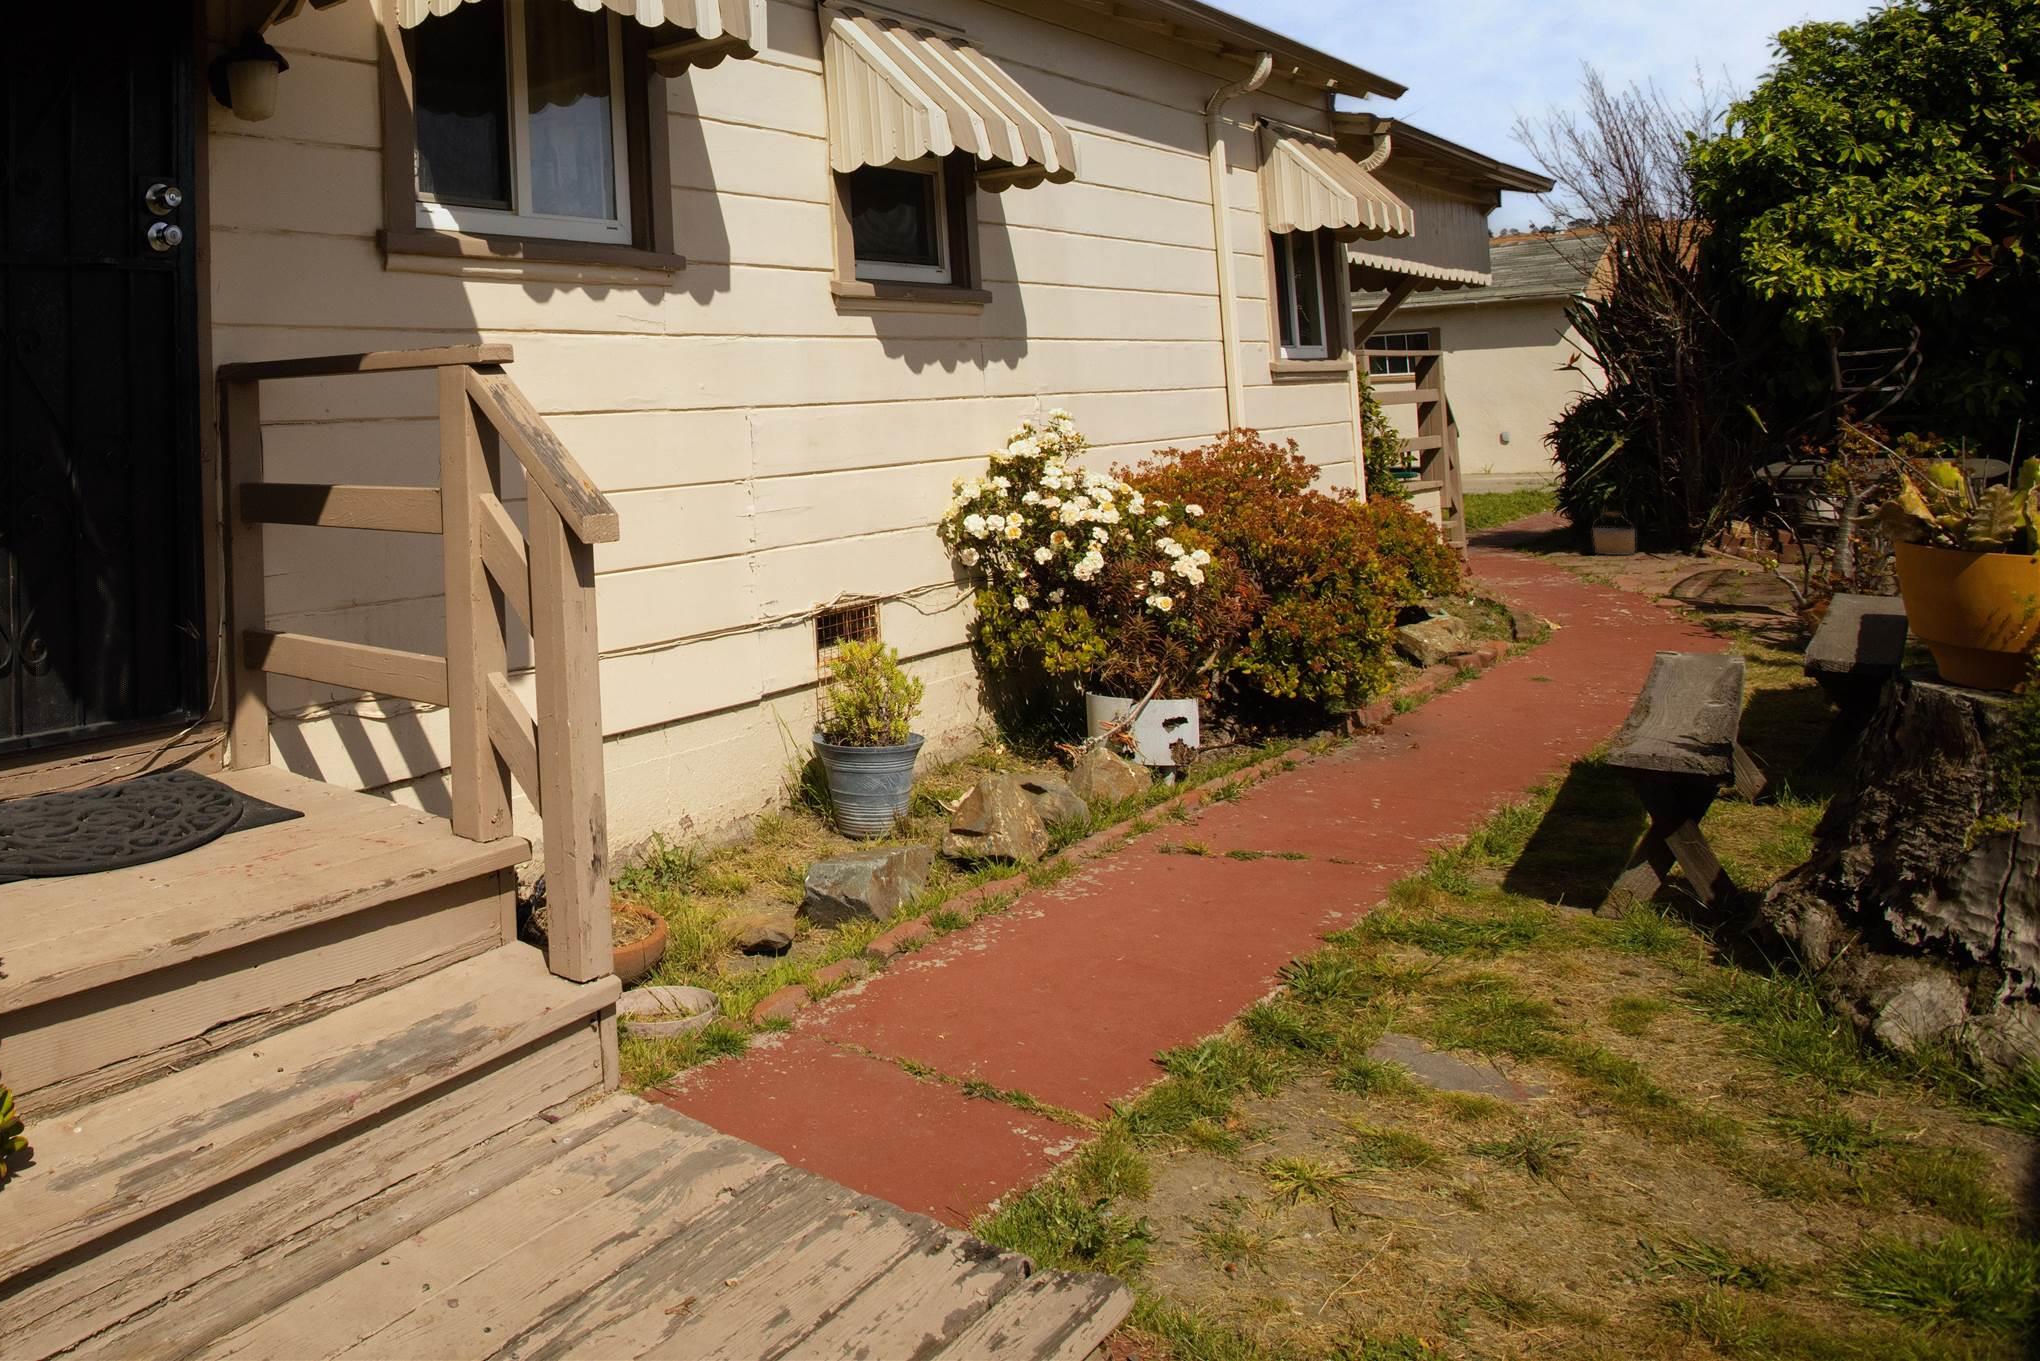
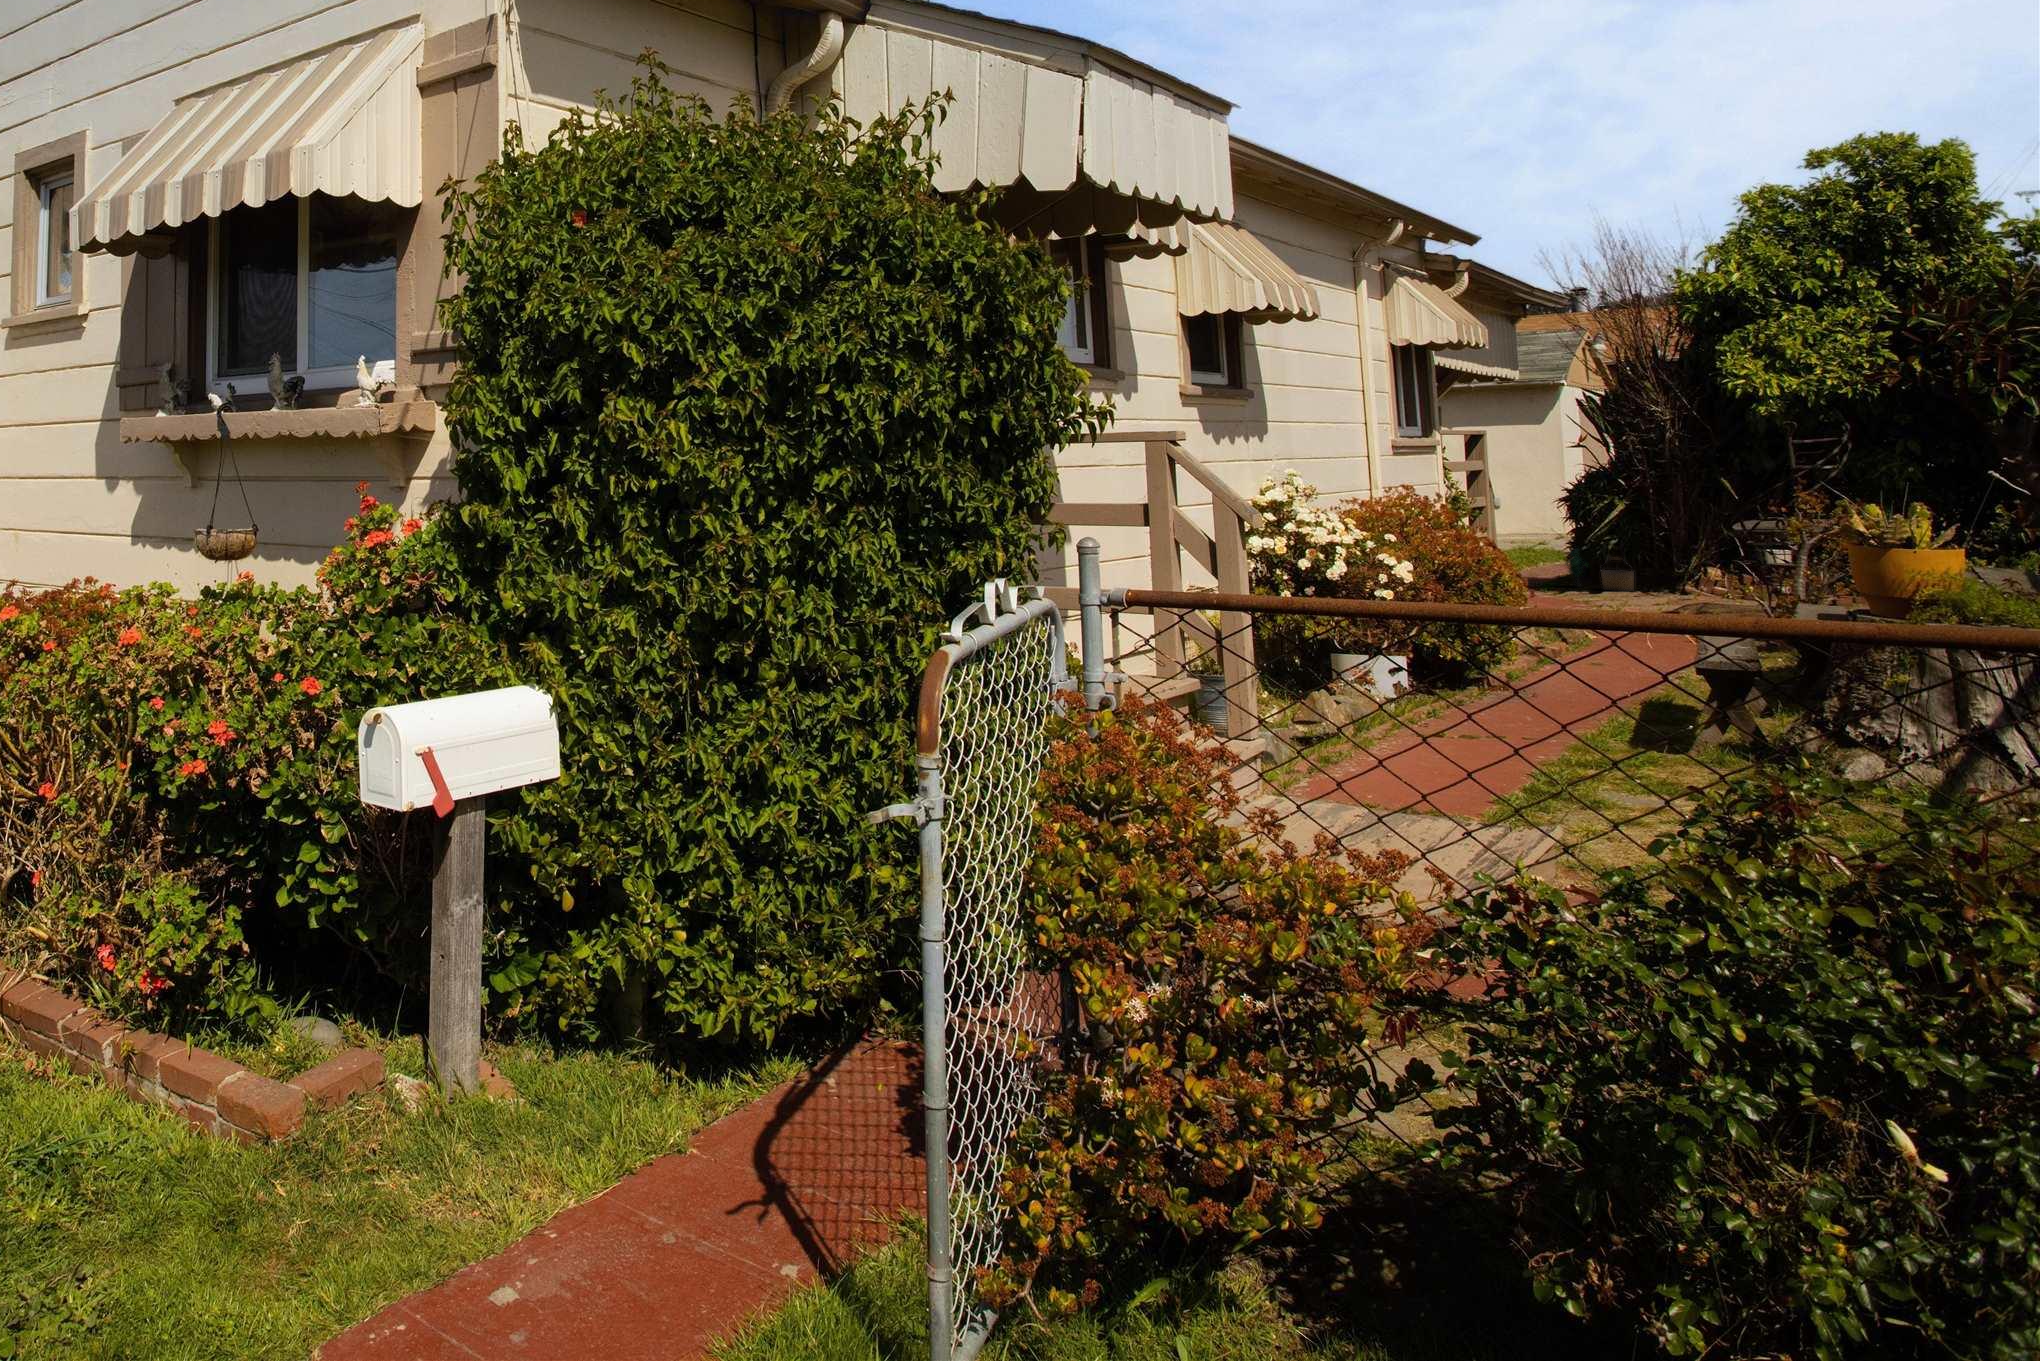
decorative plant: none [1548,500,1578,549] -> present [1566,549,1586,587]

